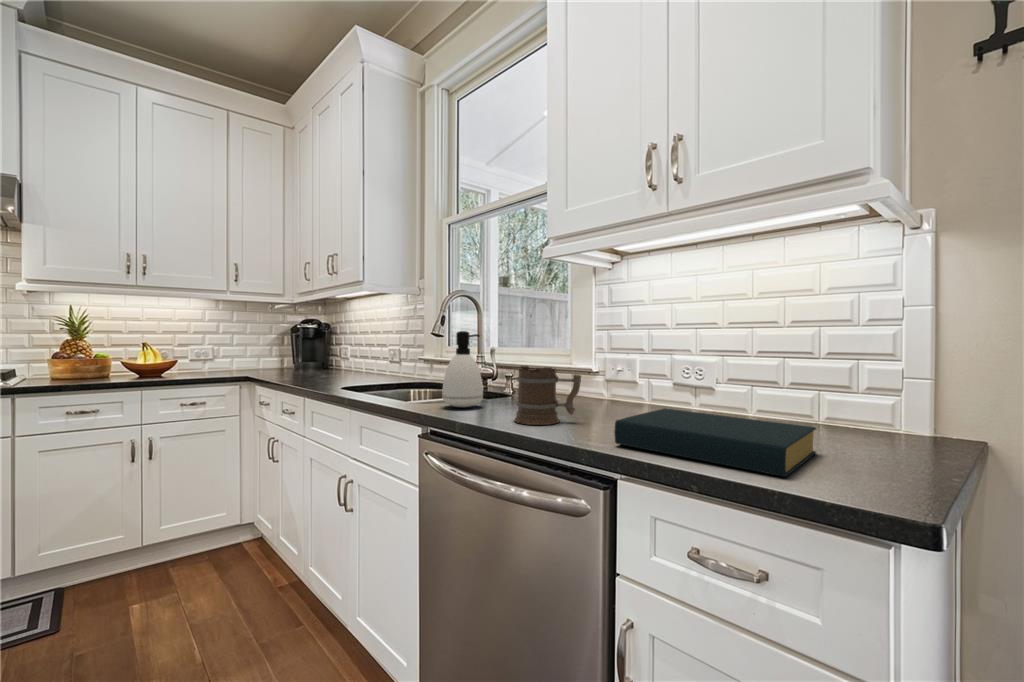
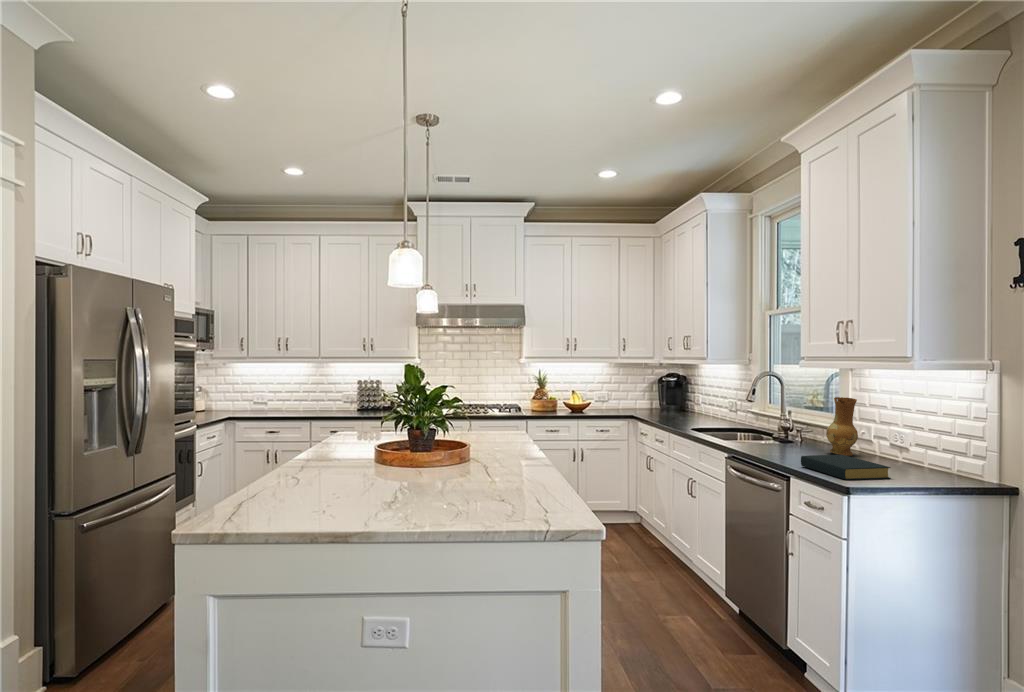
ceramic jug: none [584,310,633,409] -> present [826,397,858,456]
soap dispenser: present [442,331,483,407] -> none [742,405,766,446]
mug: present [514,365,581,425] -> none [772,427,806,458]

